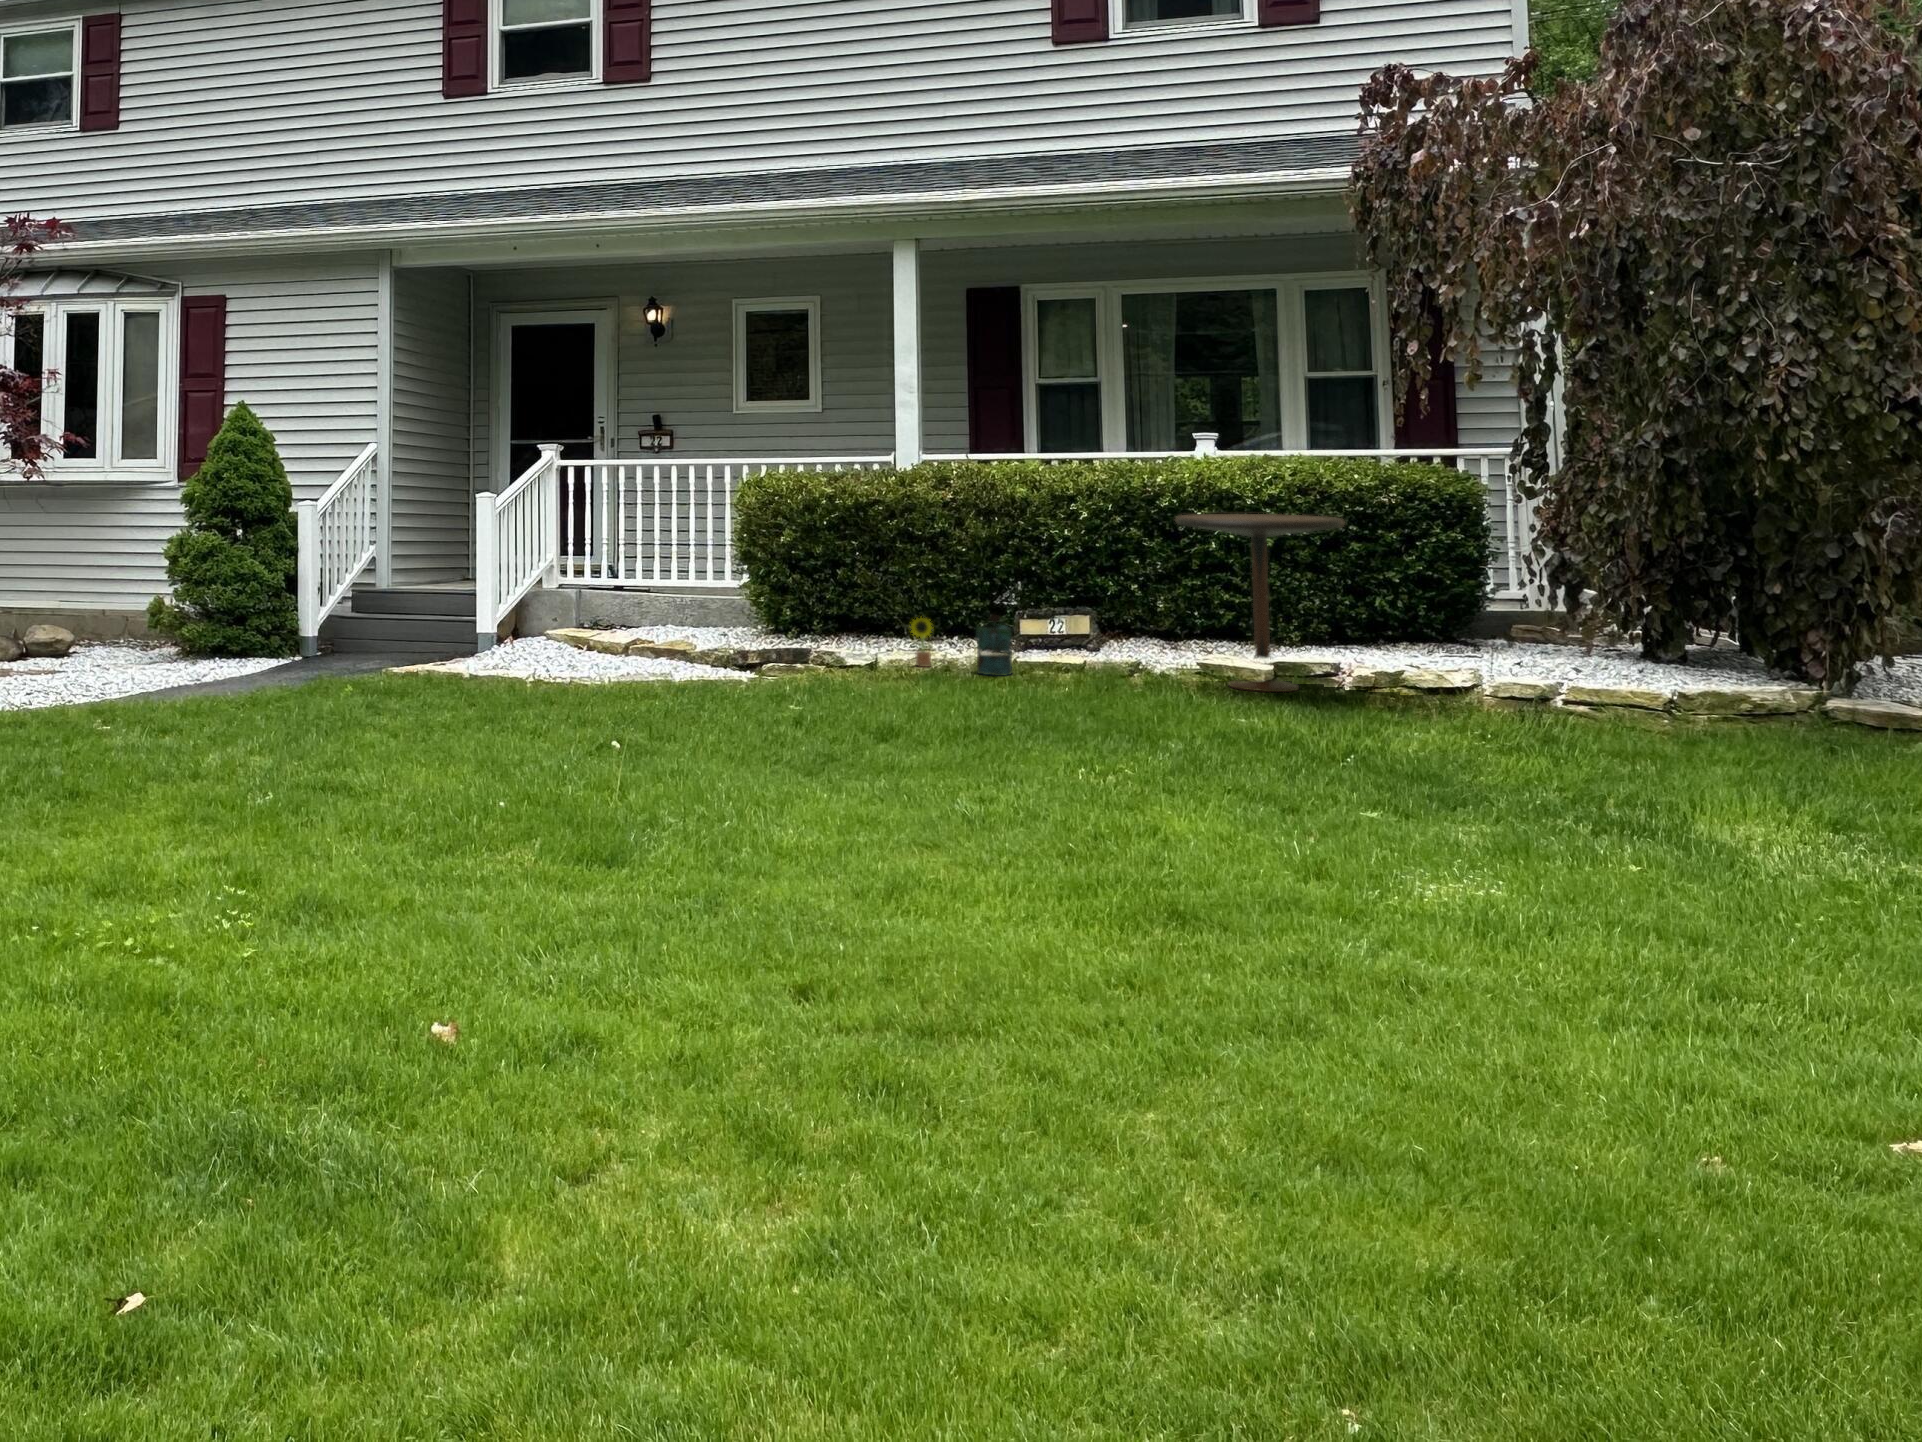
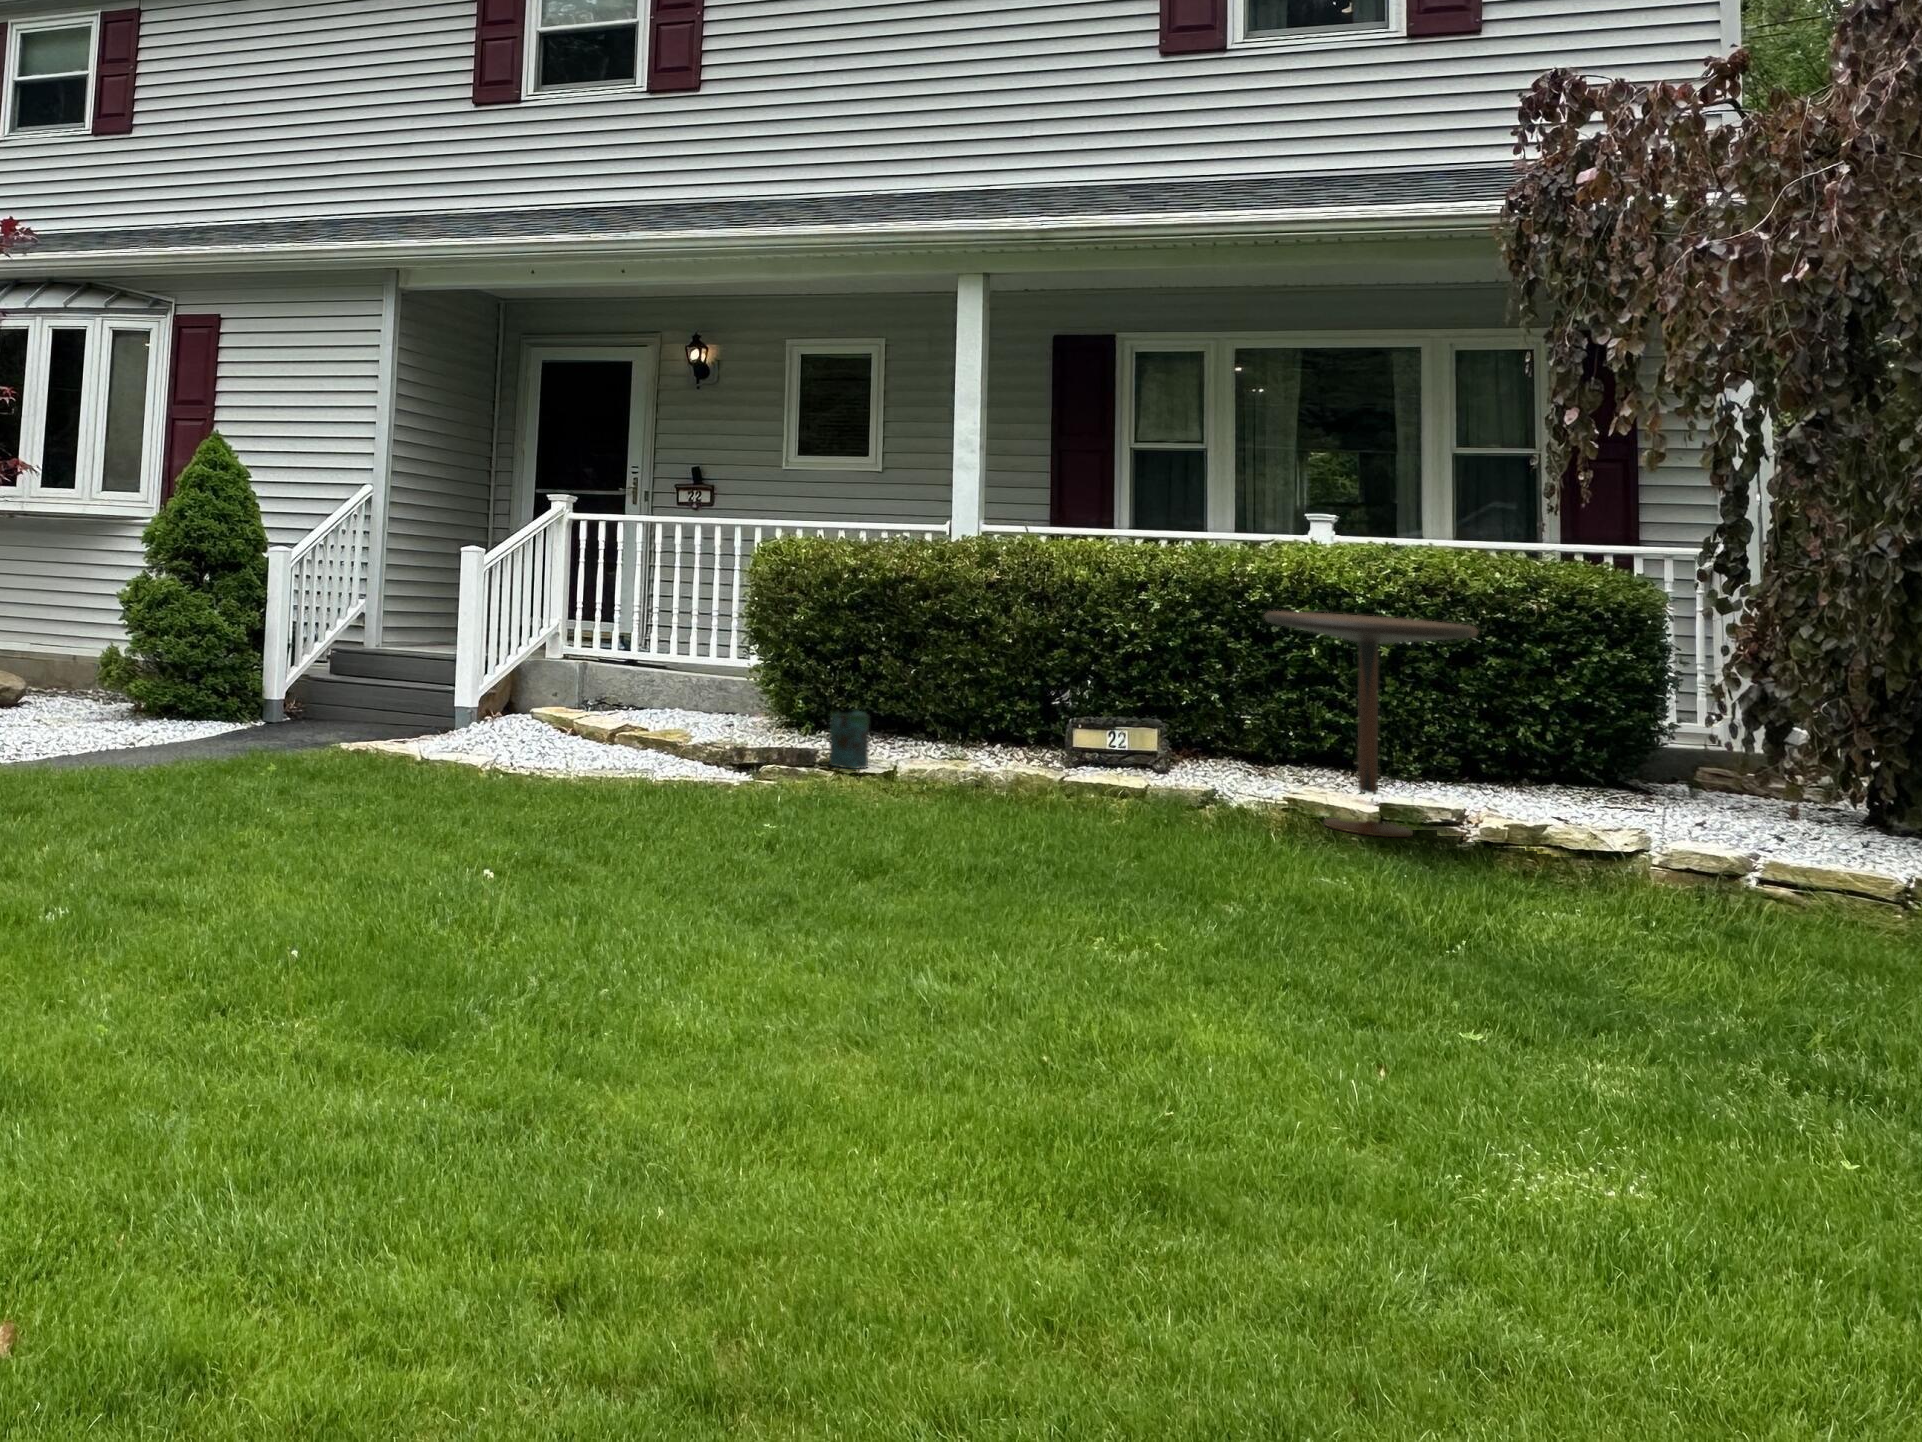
watering can: present [977,615,1012,676] -> present [829,711,870,769]
decorative plant: present [911,618,932,667] -> none [942,712,973,773]

